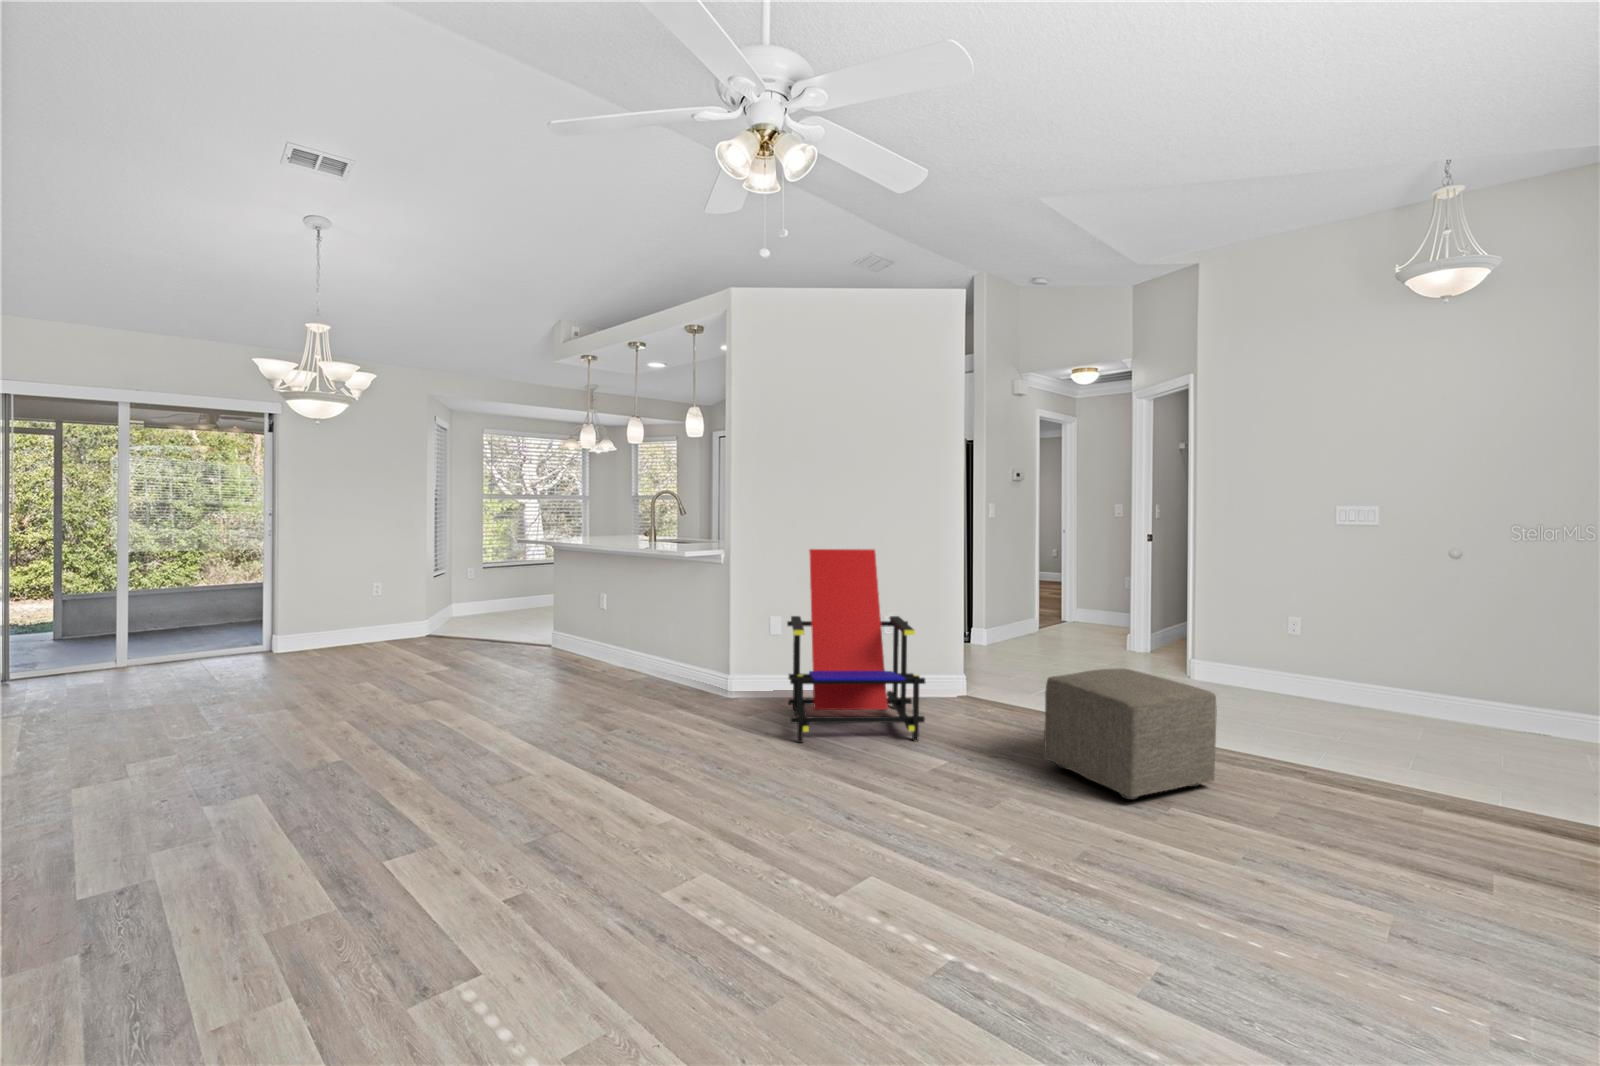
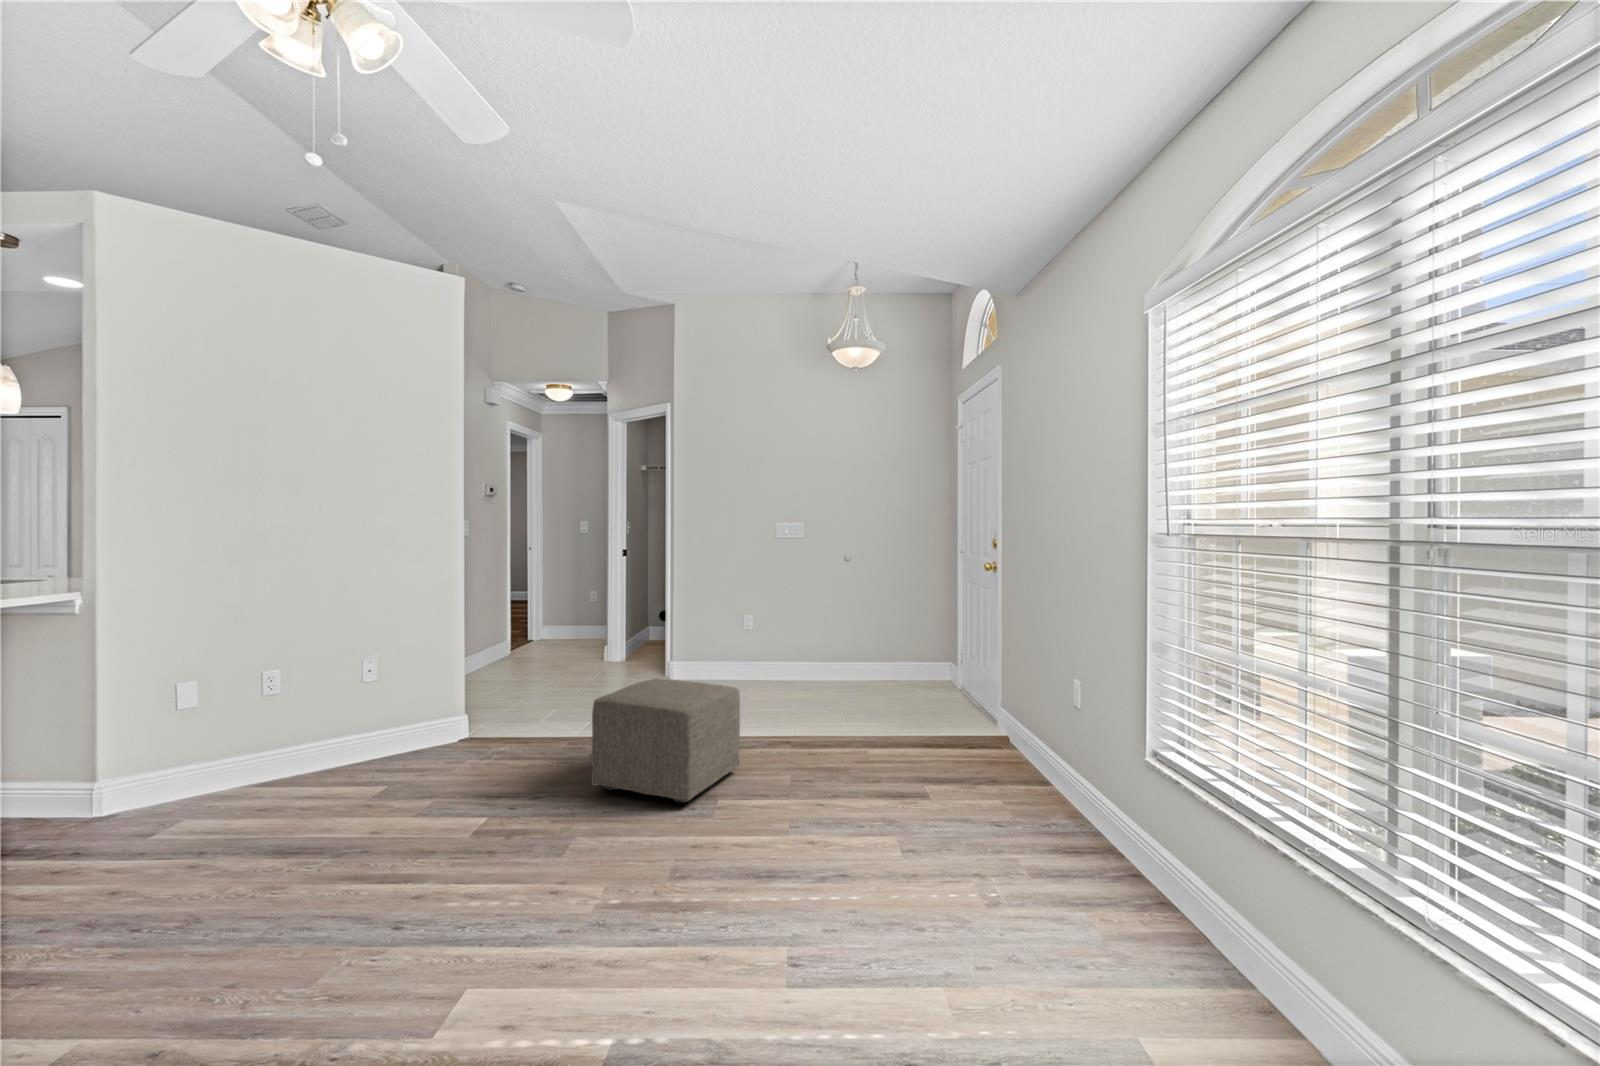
lounge chair: present [787,549,925,743] -> none [216,576,446,851]

